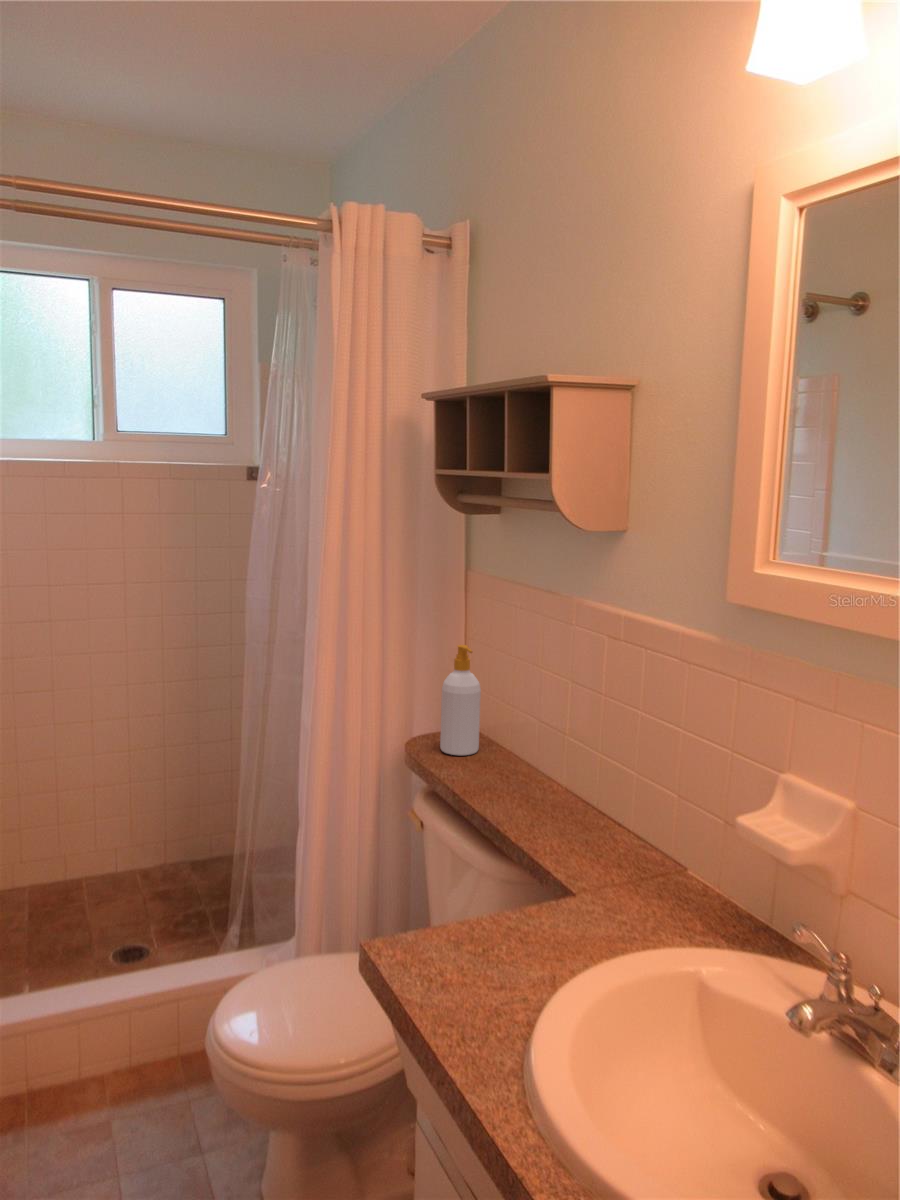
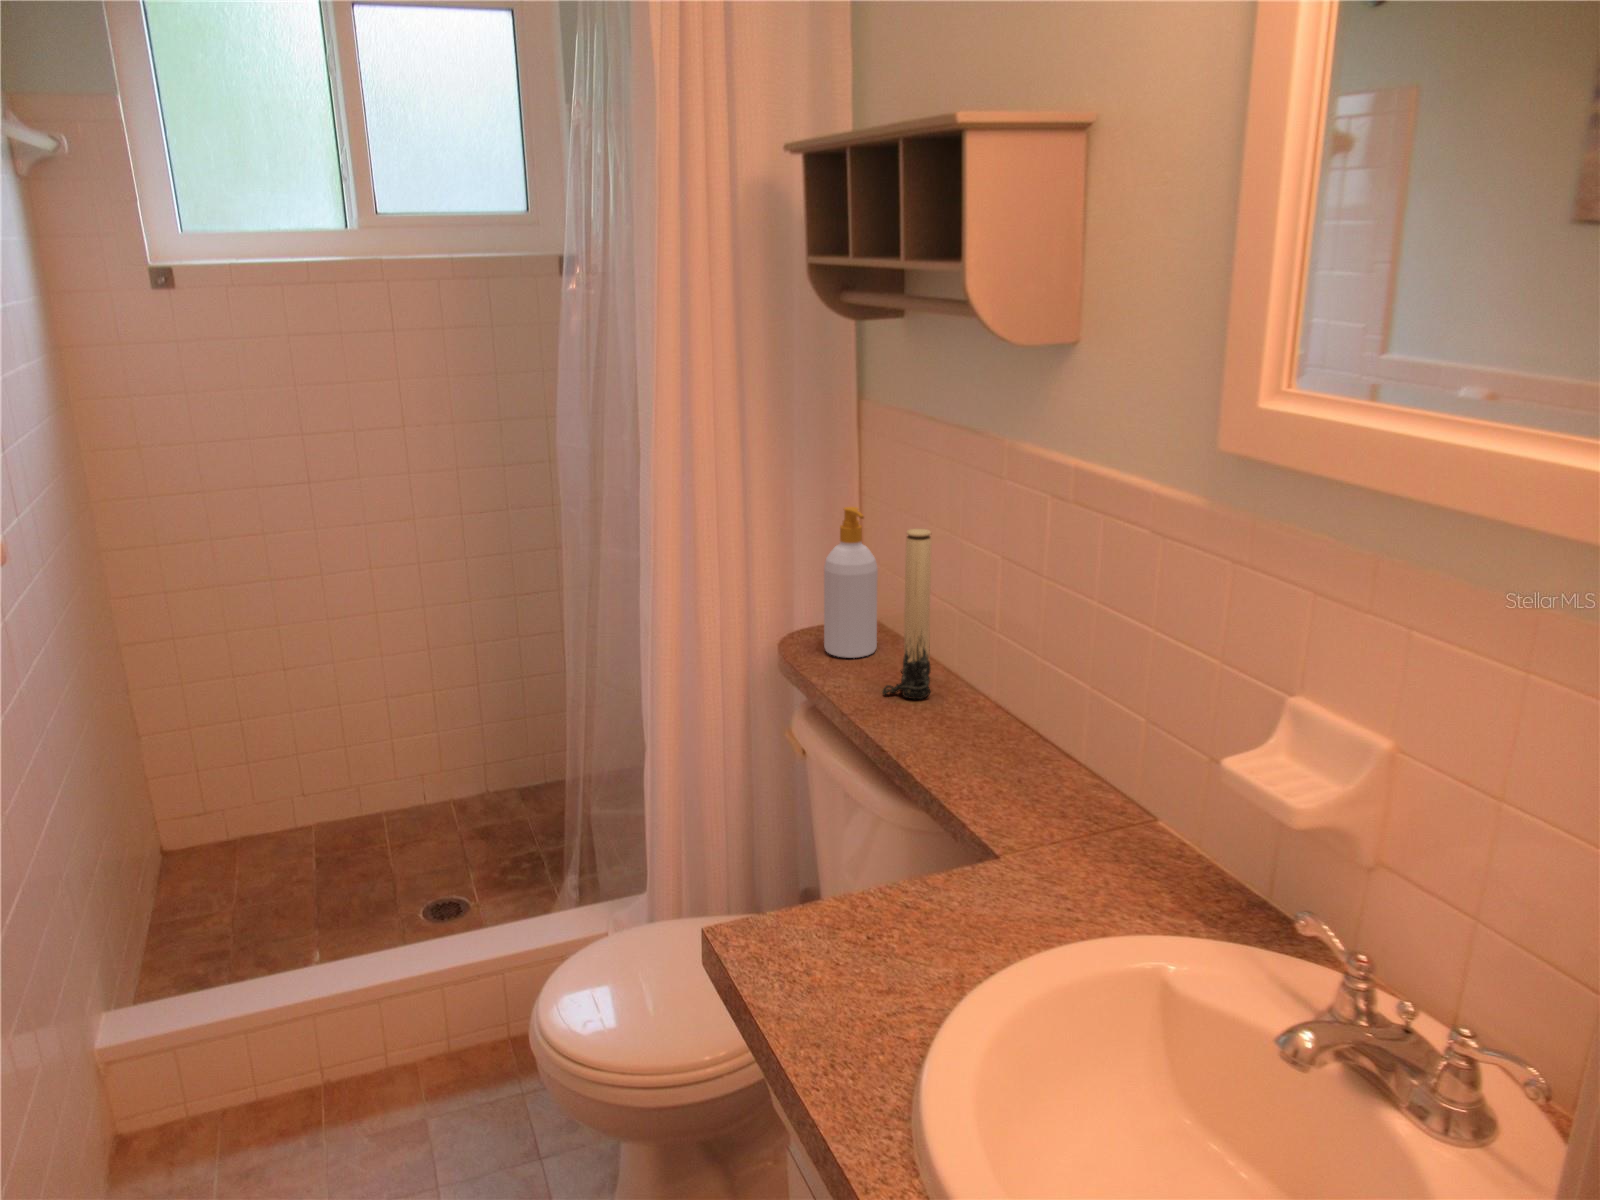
candle: none [485,660,523,785] -> present [882,529,932,699]

